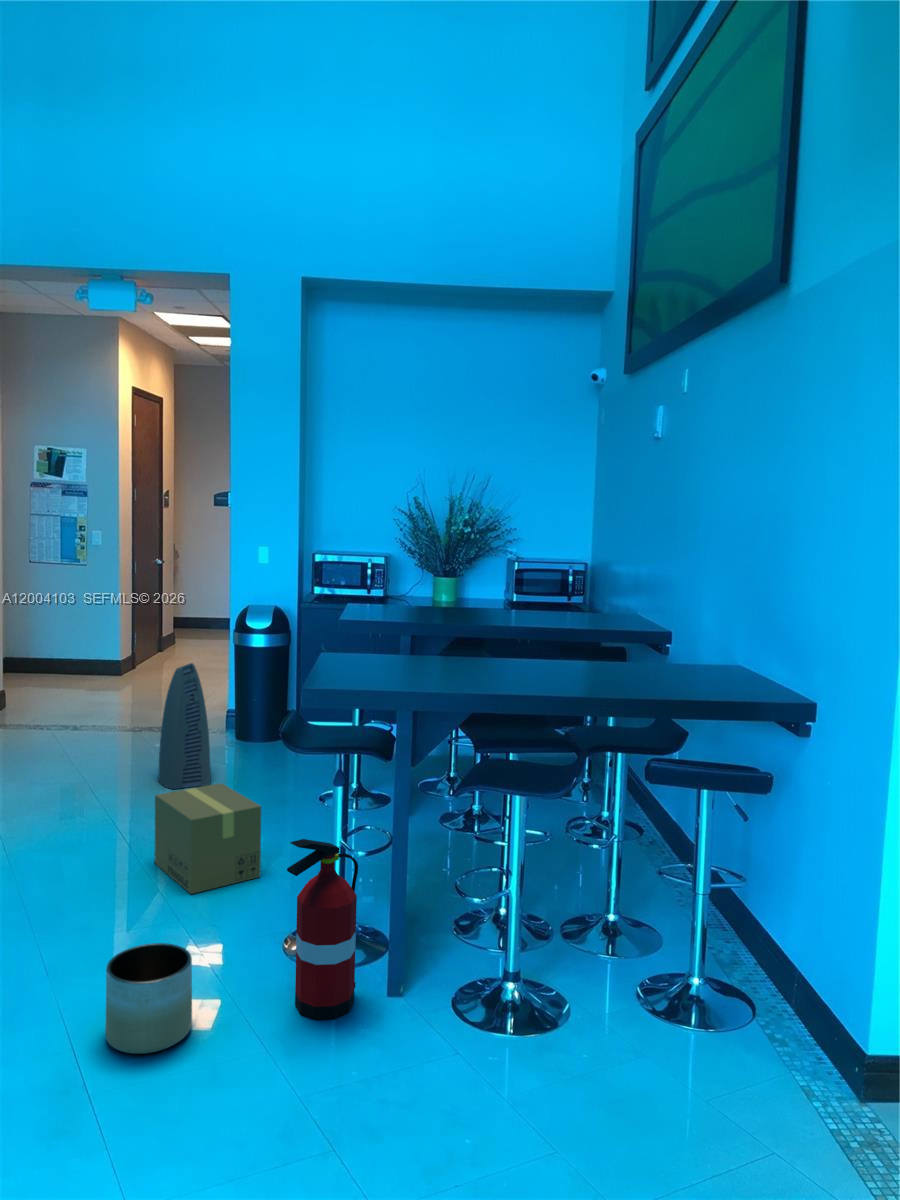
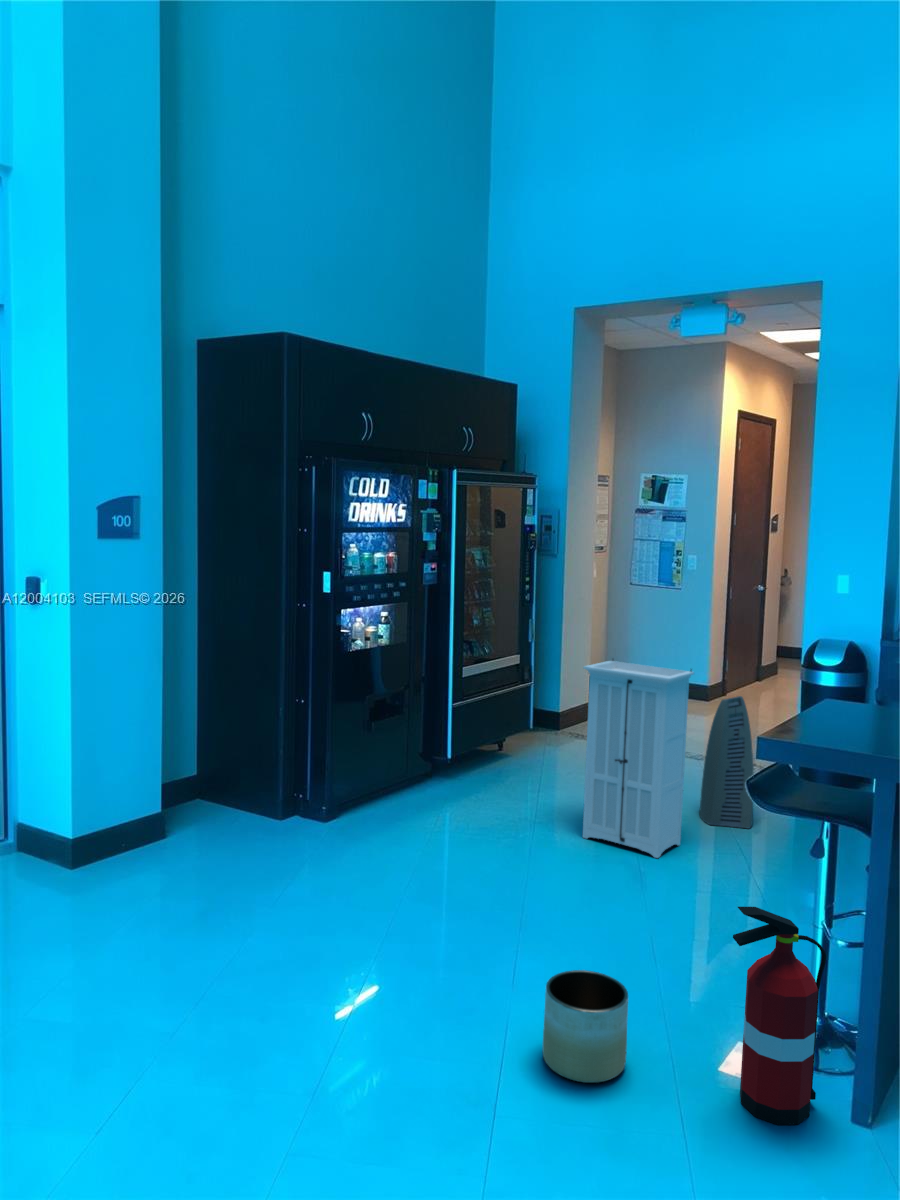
storage cabinet: none [42,638,159,830] -> present [583,660,694,858]
cardboard box: present [155,783,261,894] -> none [660,825,767,940]

